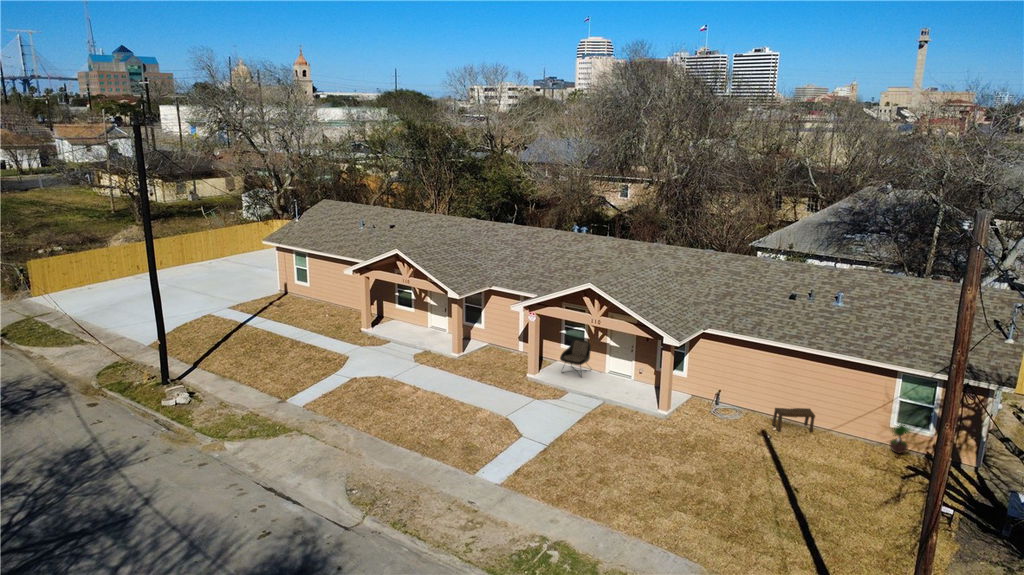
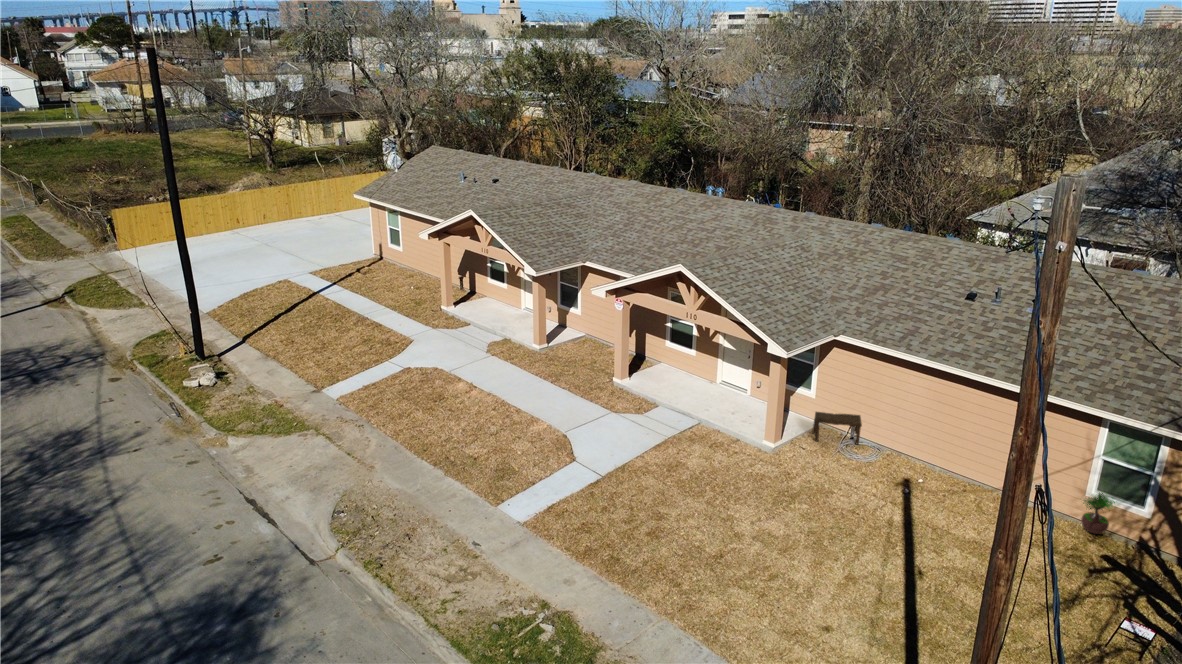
lounge chair: present [560,340,591,373] -> none [656,337,699,386]
bench: present [772,408,815,433] -> present [812,412,862,445]

